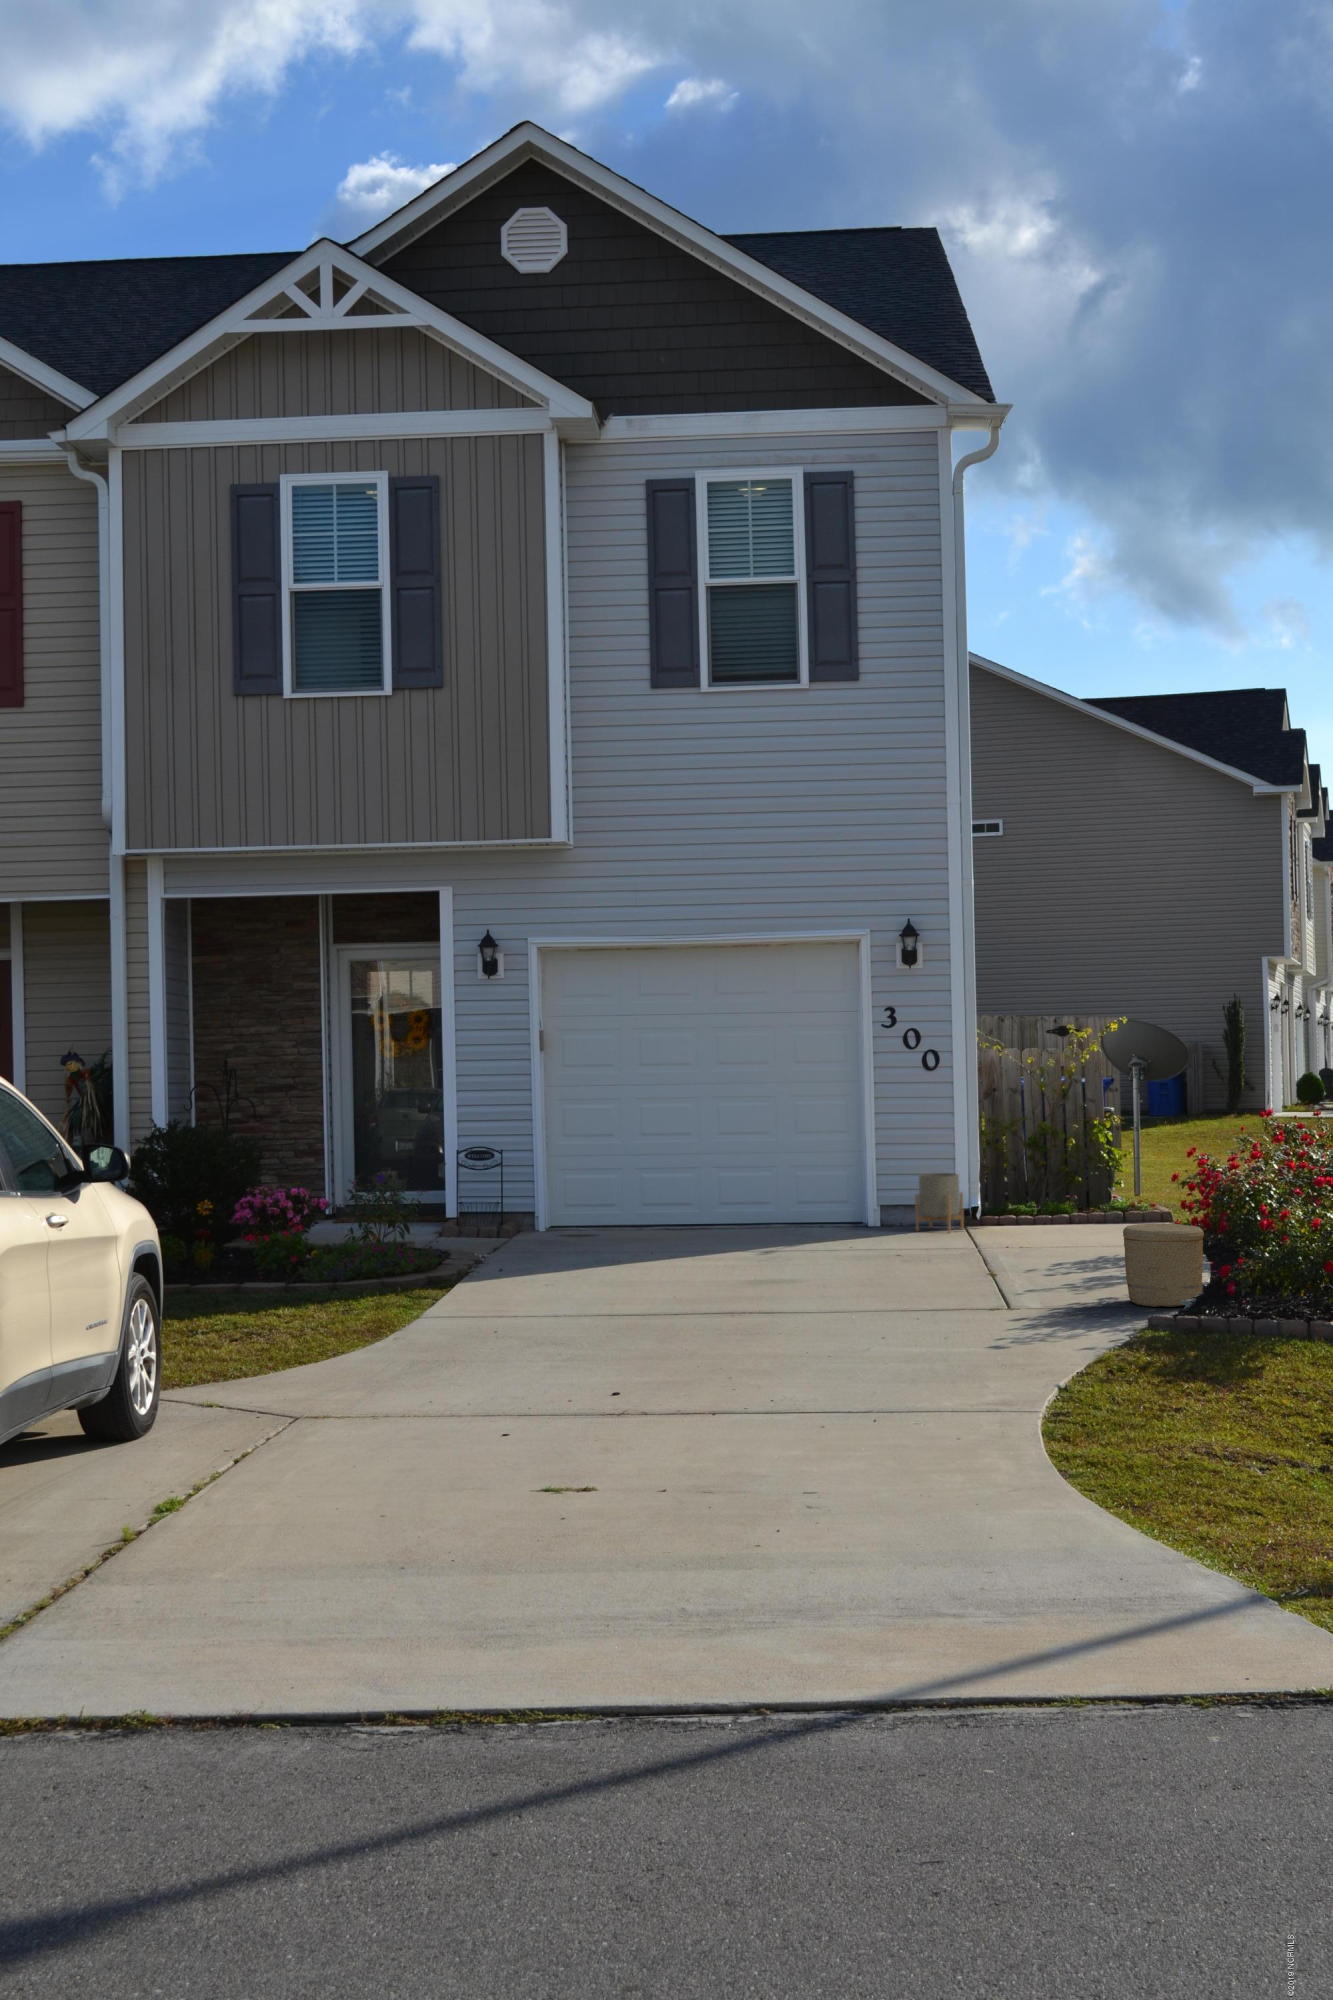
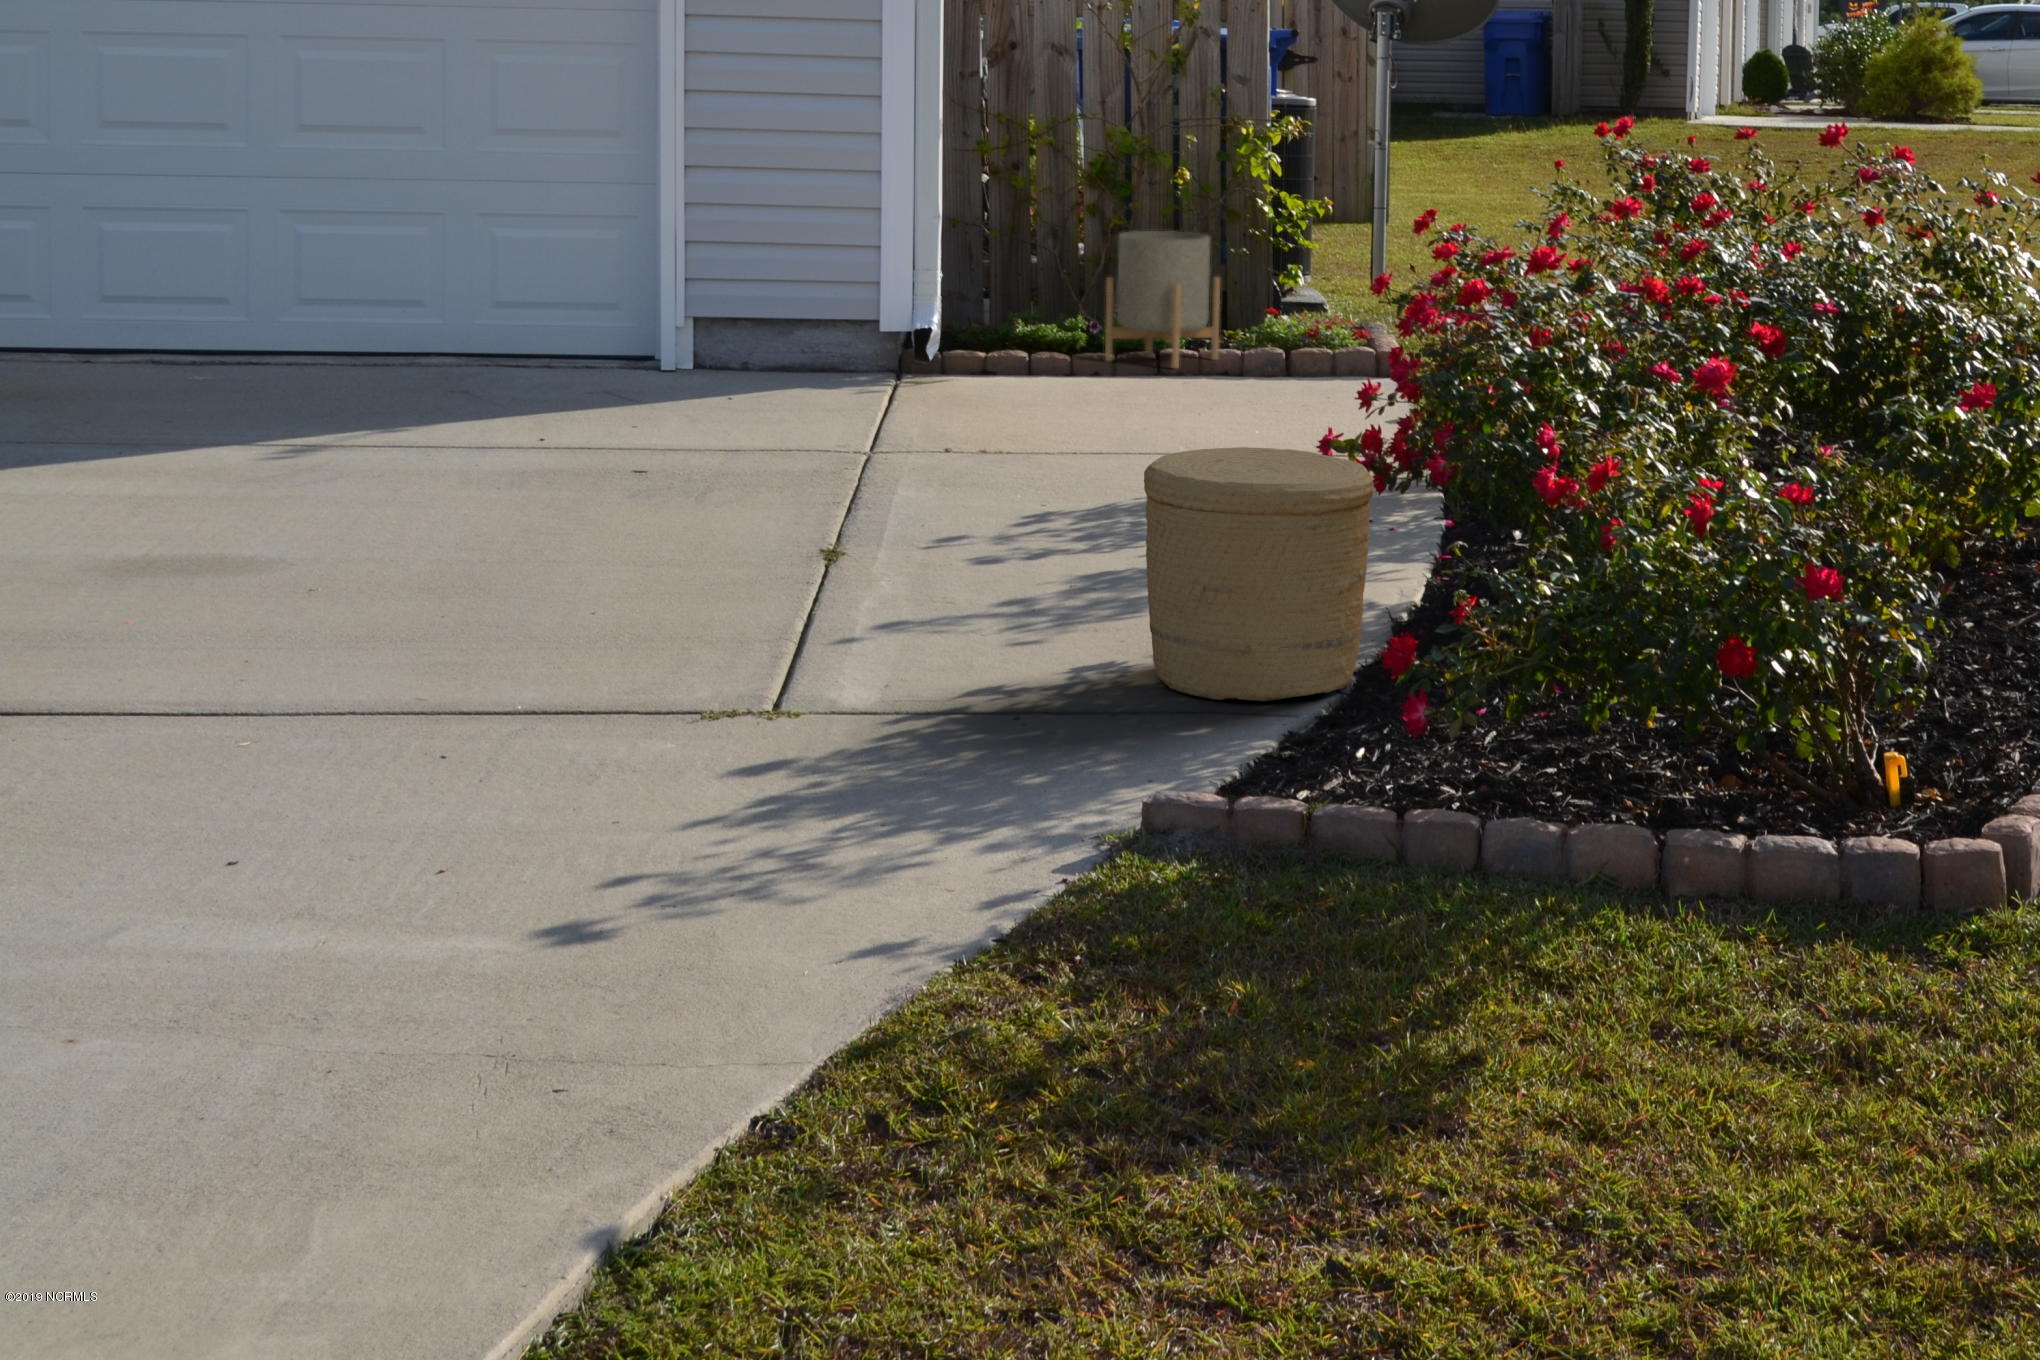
planter: present [915,1173,964,1232] -> present [1105,231,1220,368]

